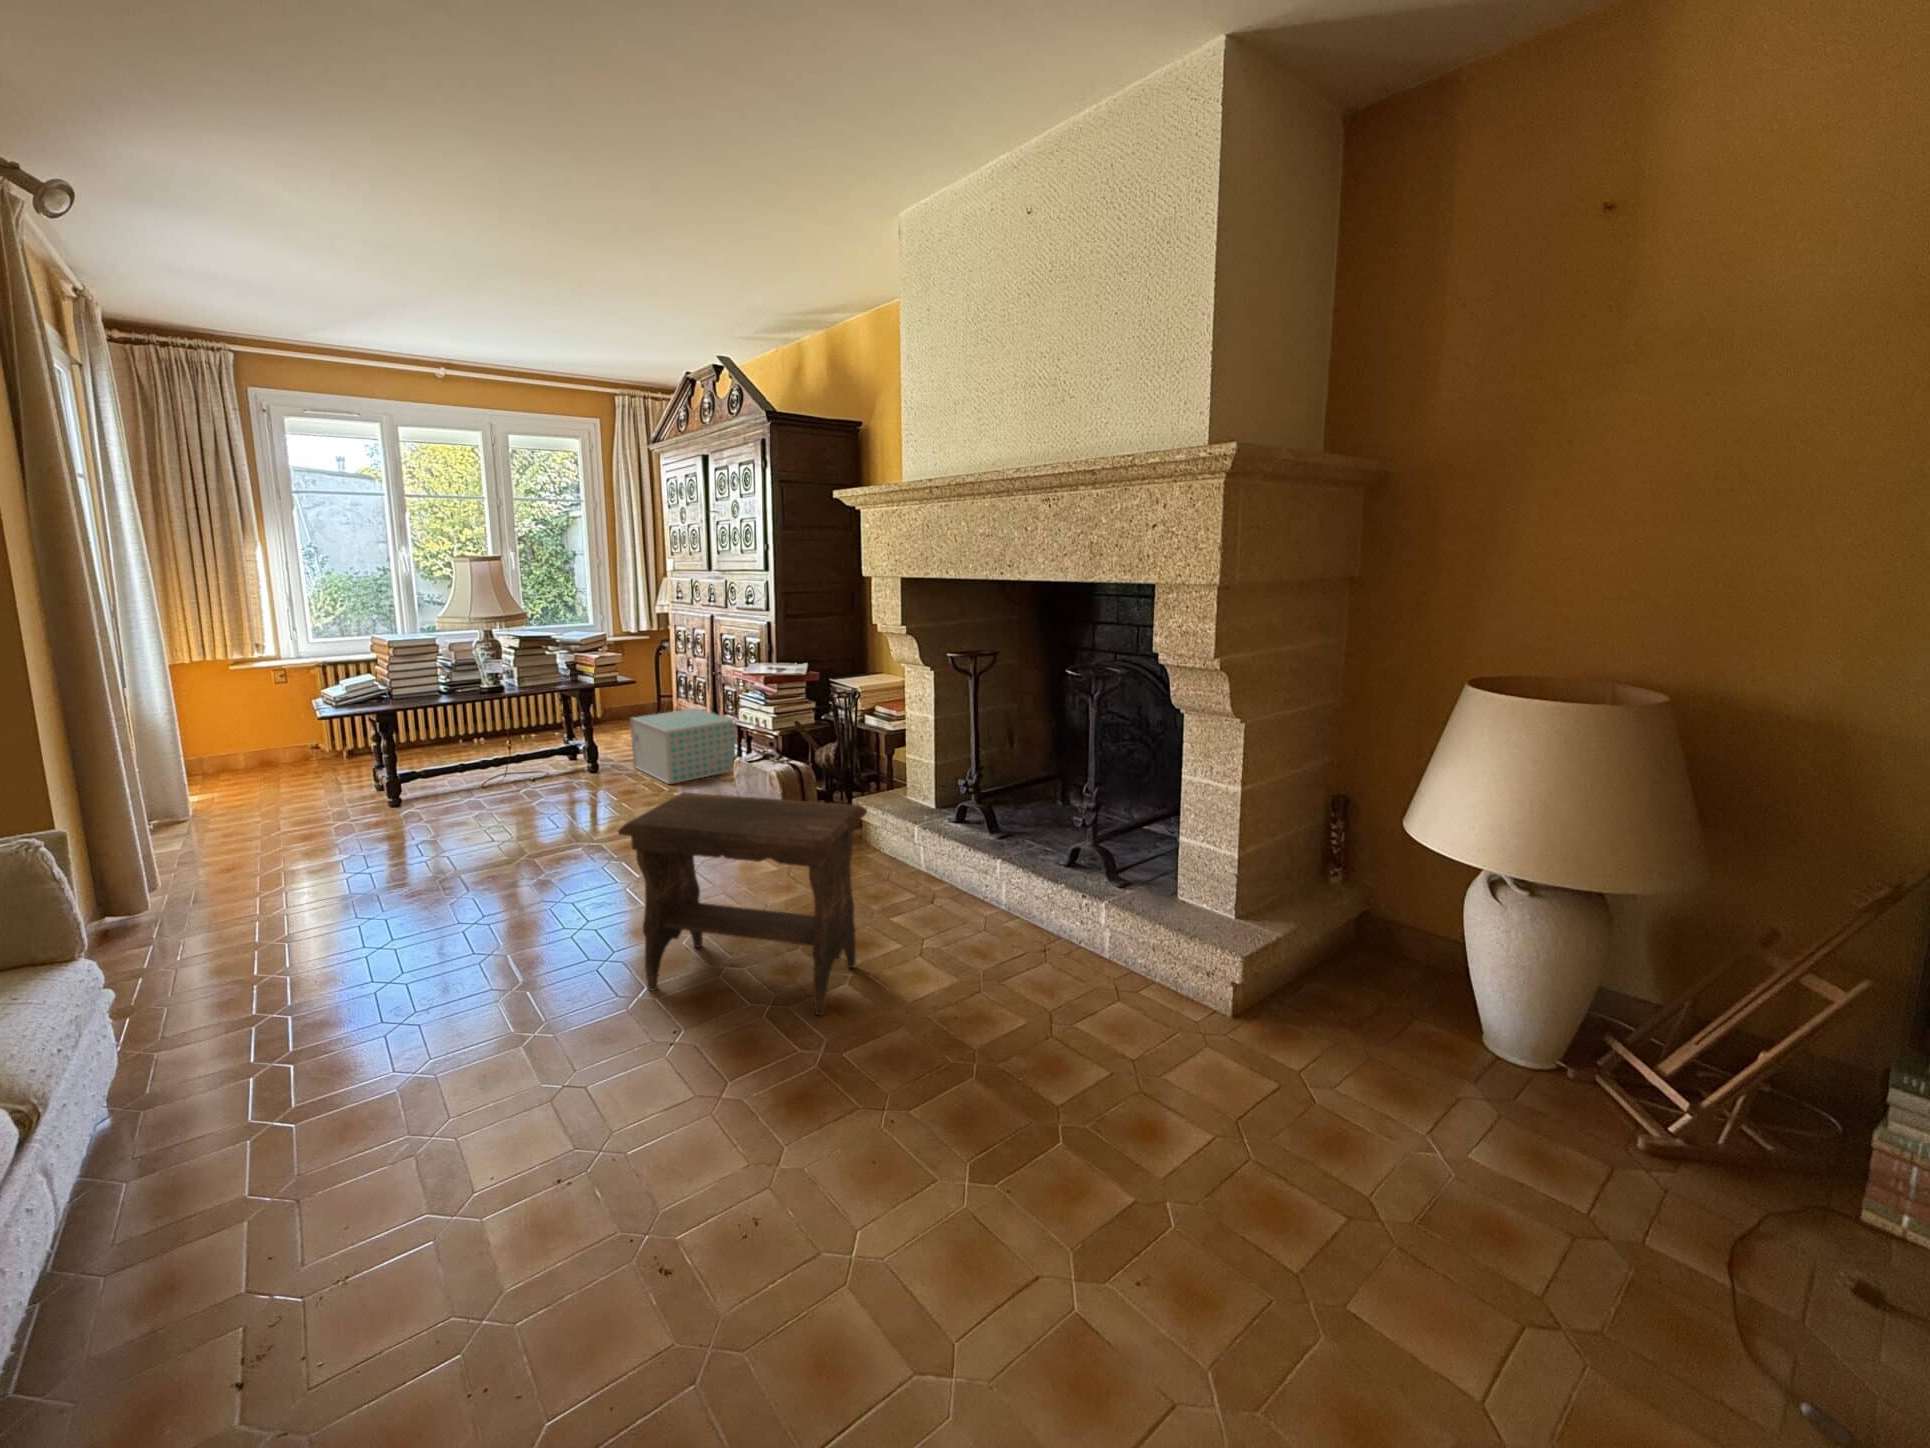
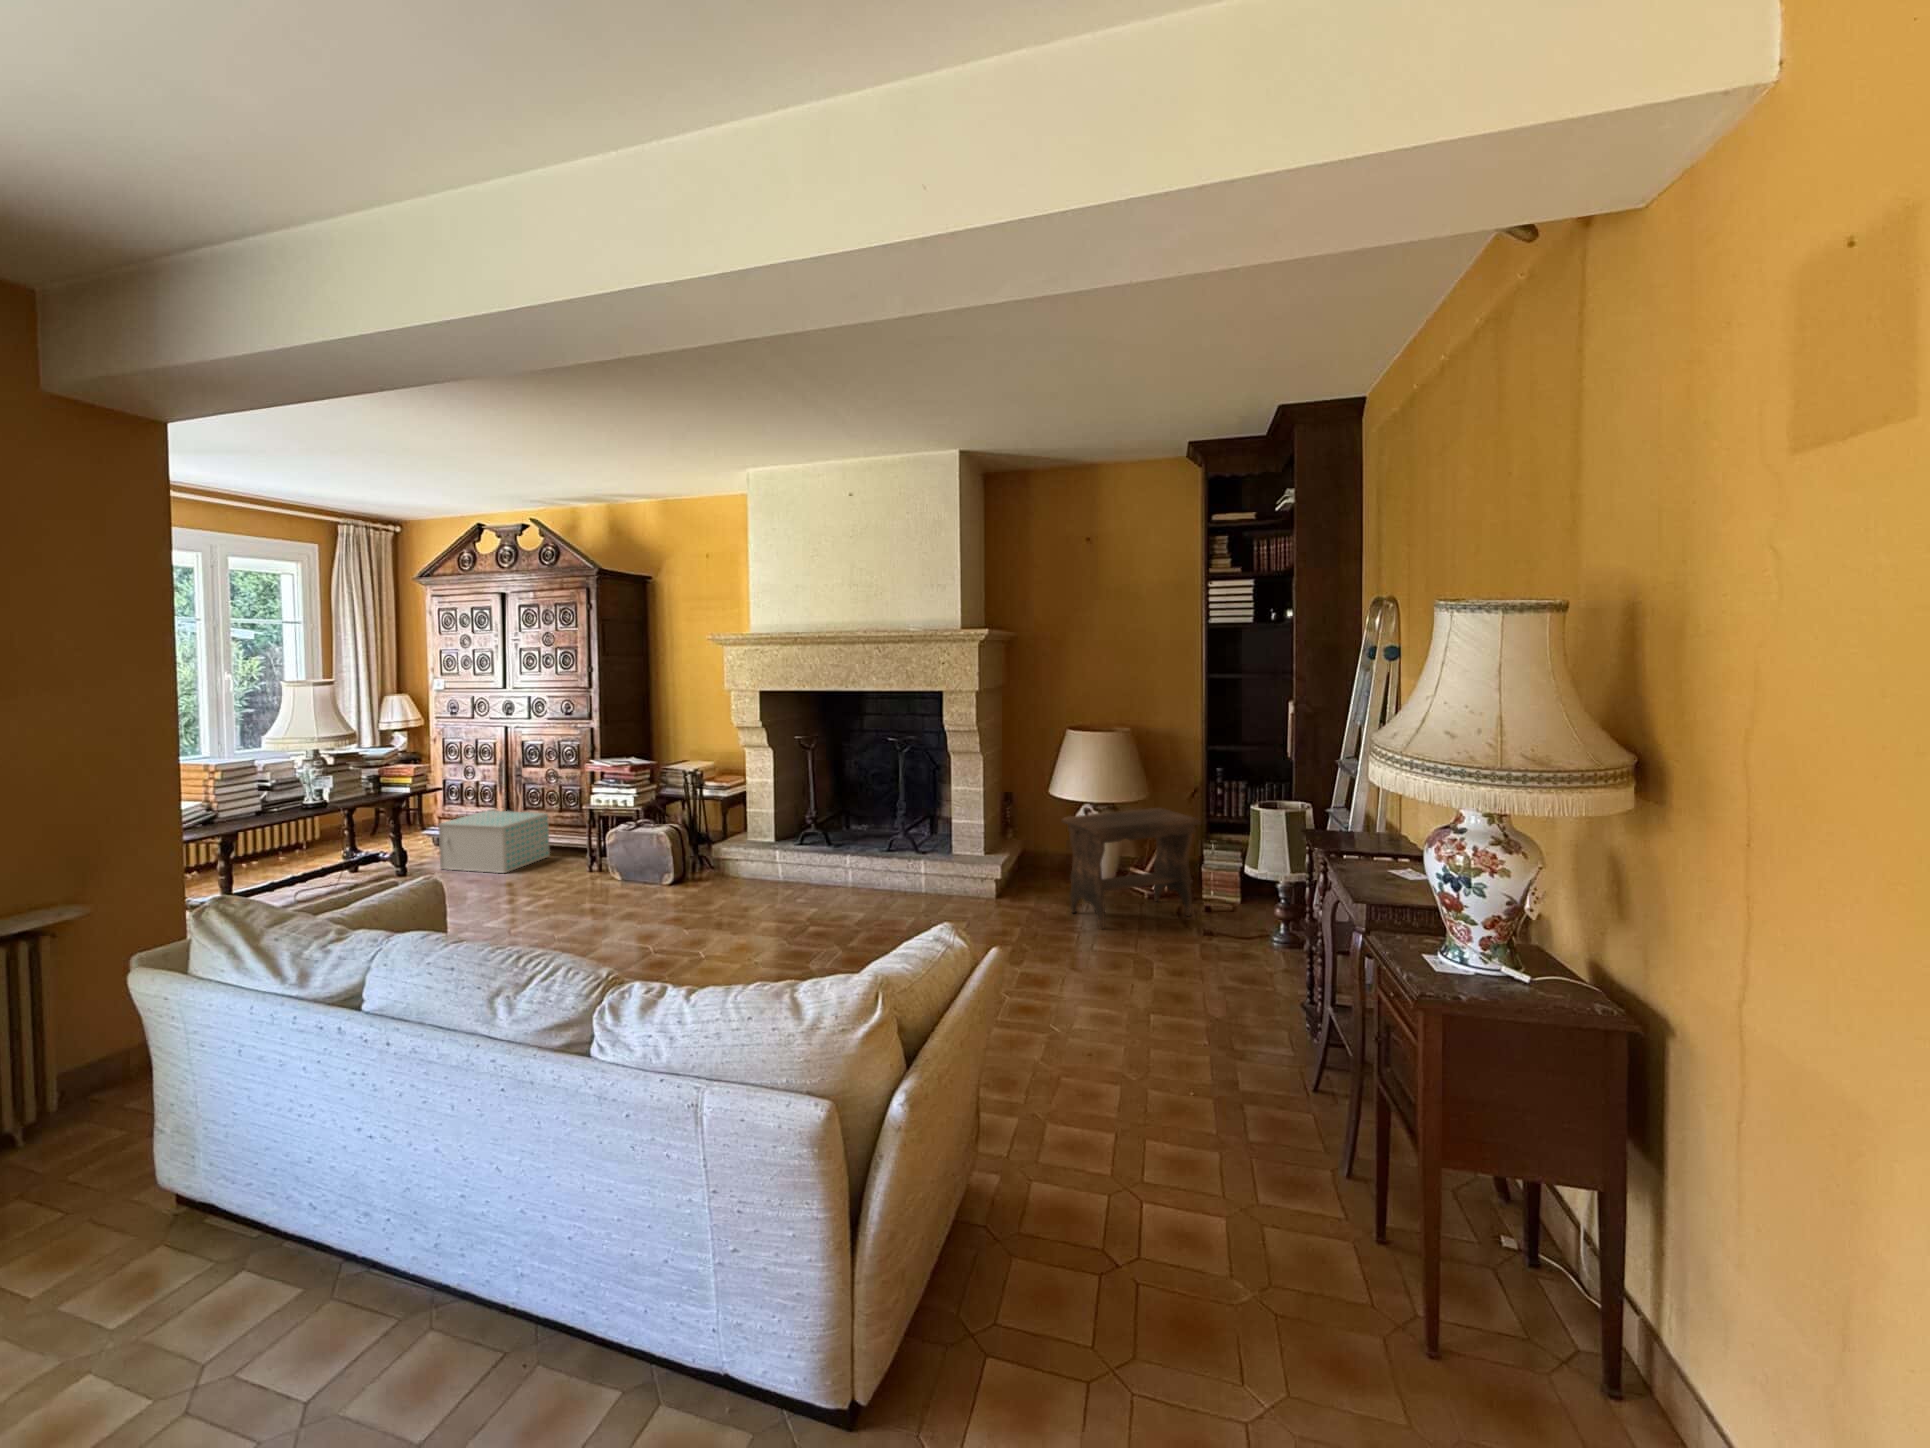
footstool: present [618,792,867,1015] -> present [1062,808,1201,929]

